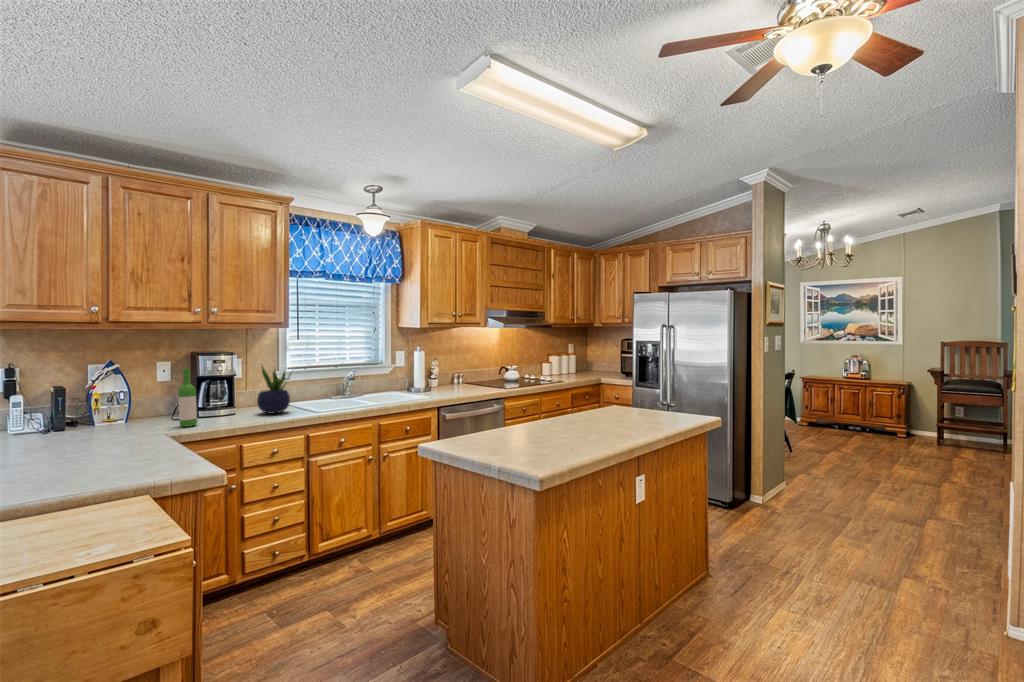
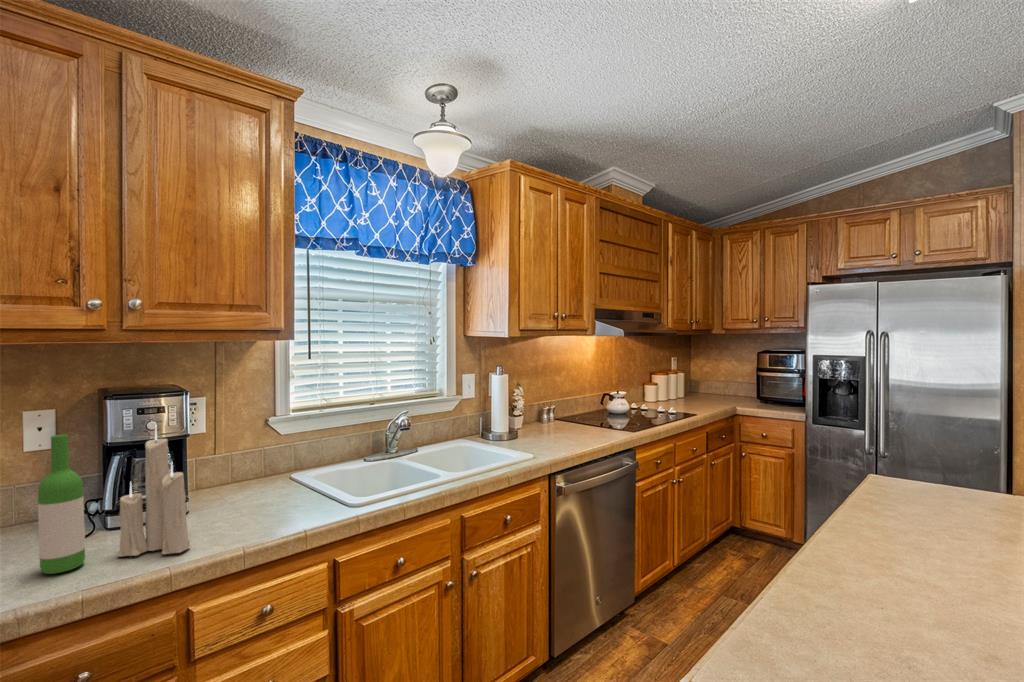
candle: none [210,363,241,424] -> present [118,425,190,557]
potted plant: present [257,366,291,413] -> none [227,409,305,511]

